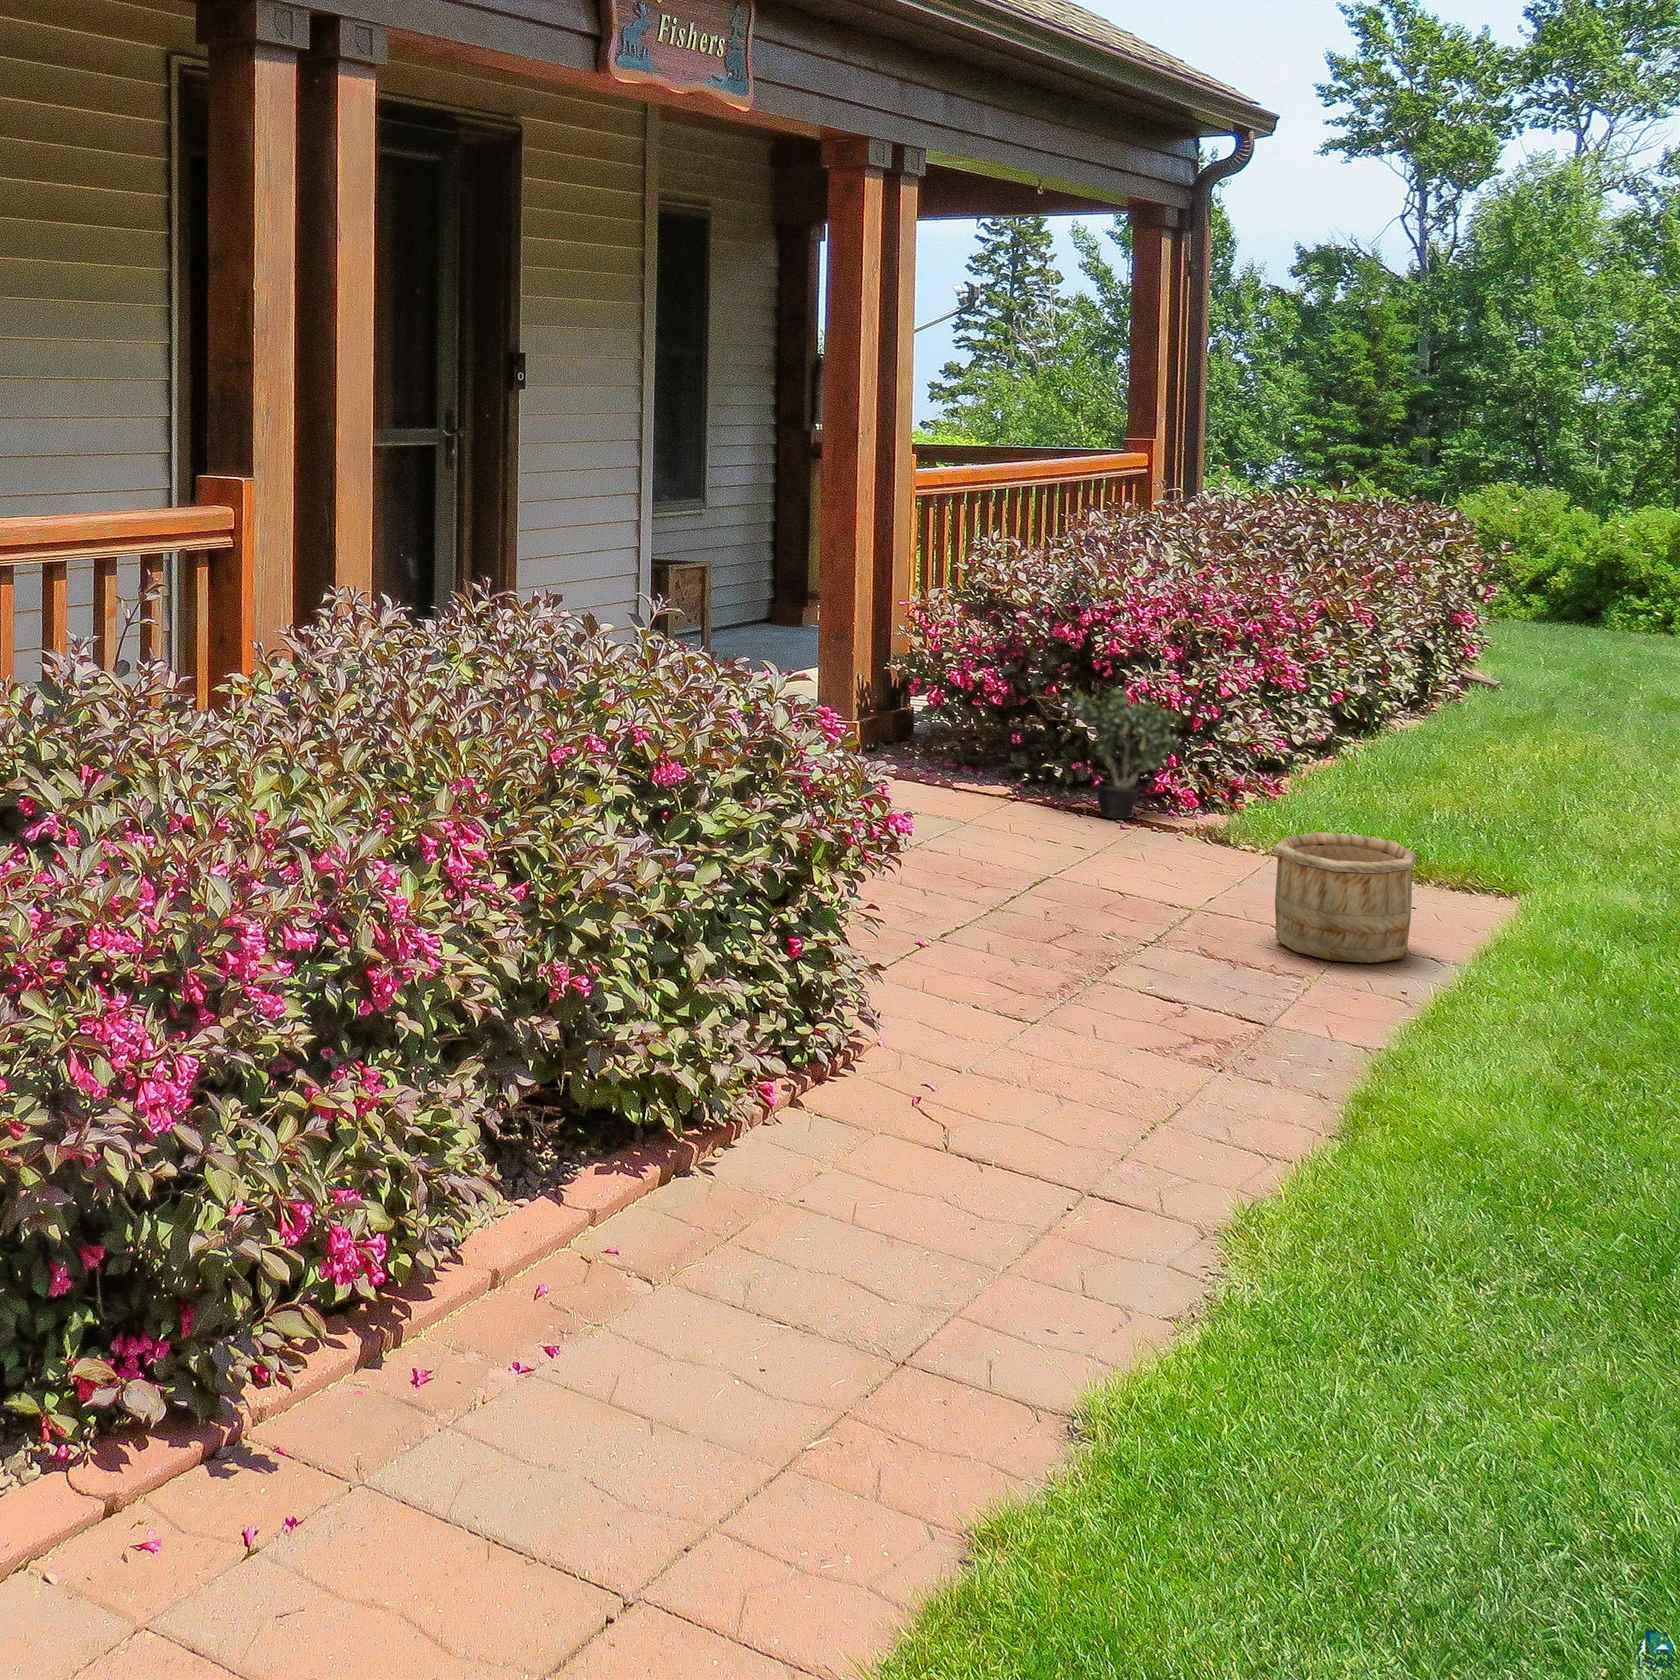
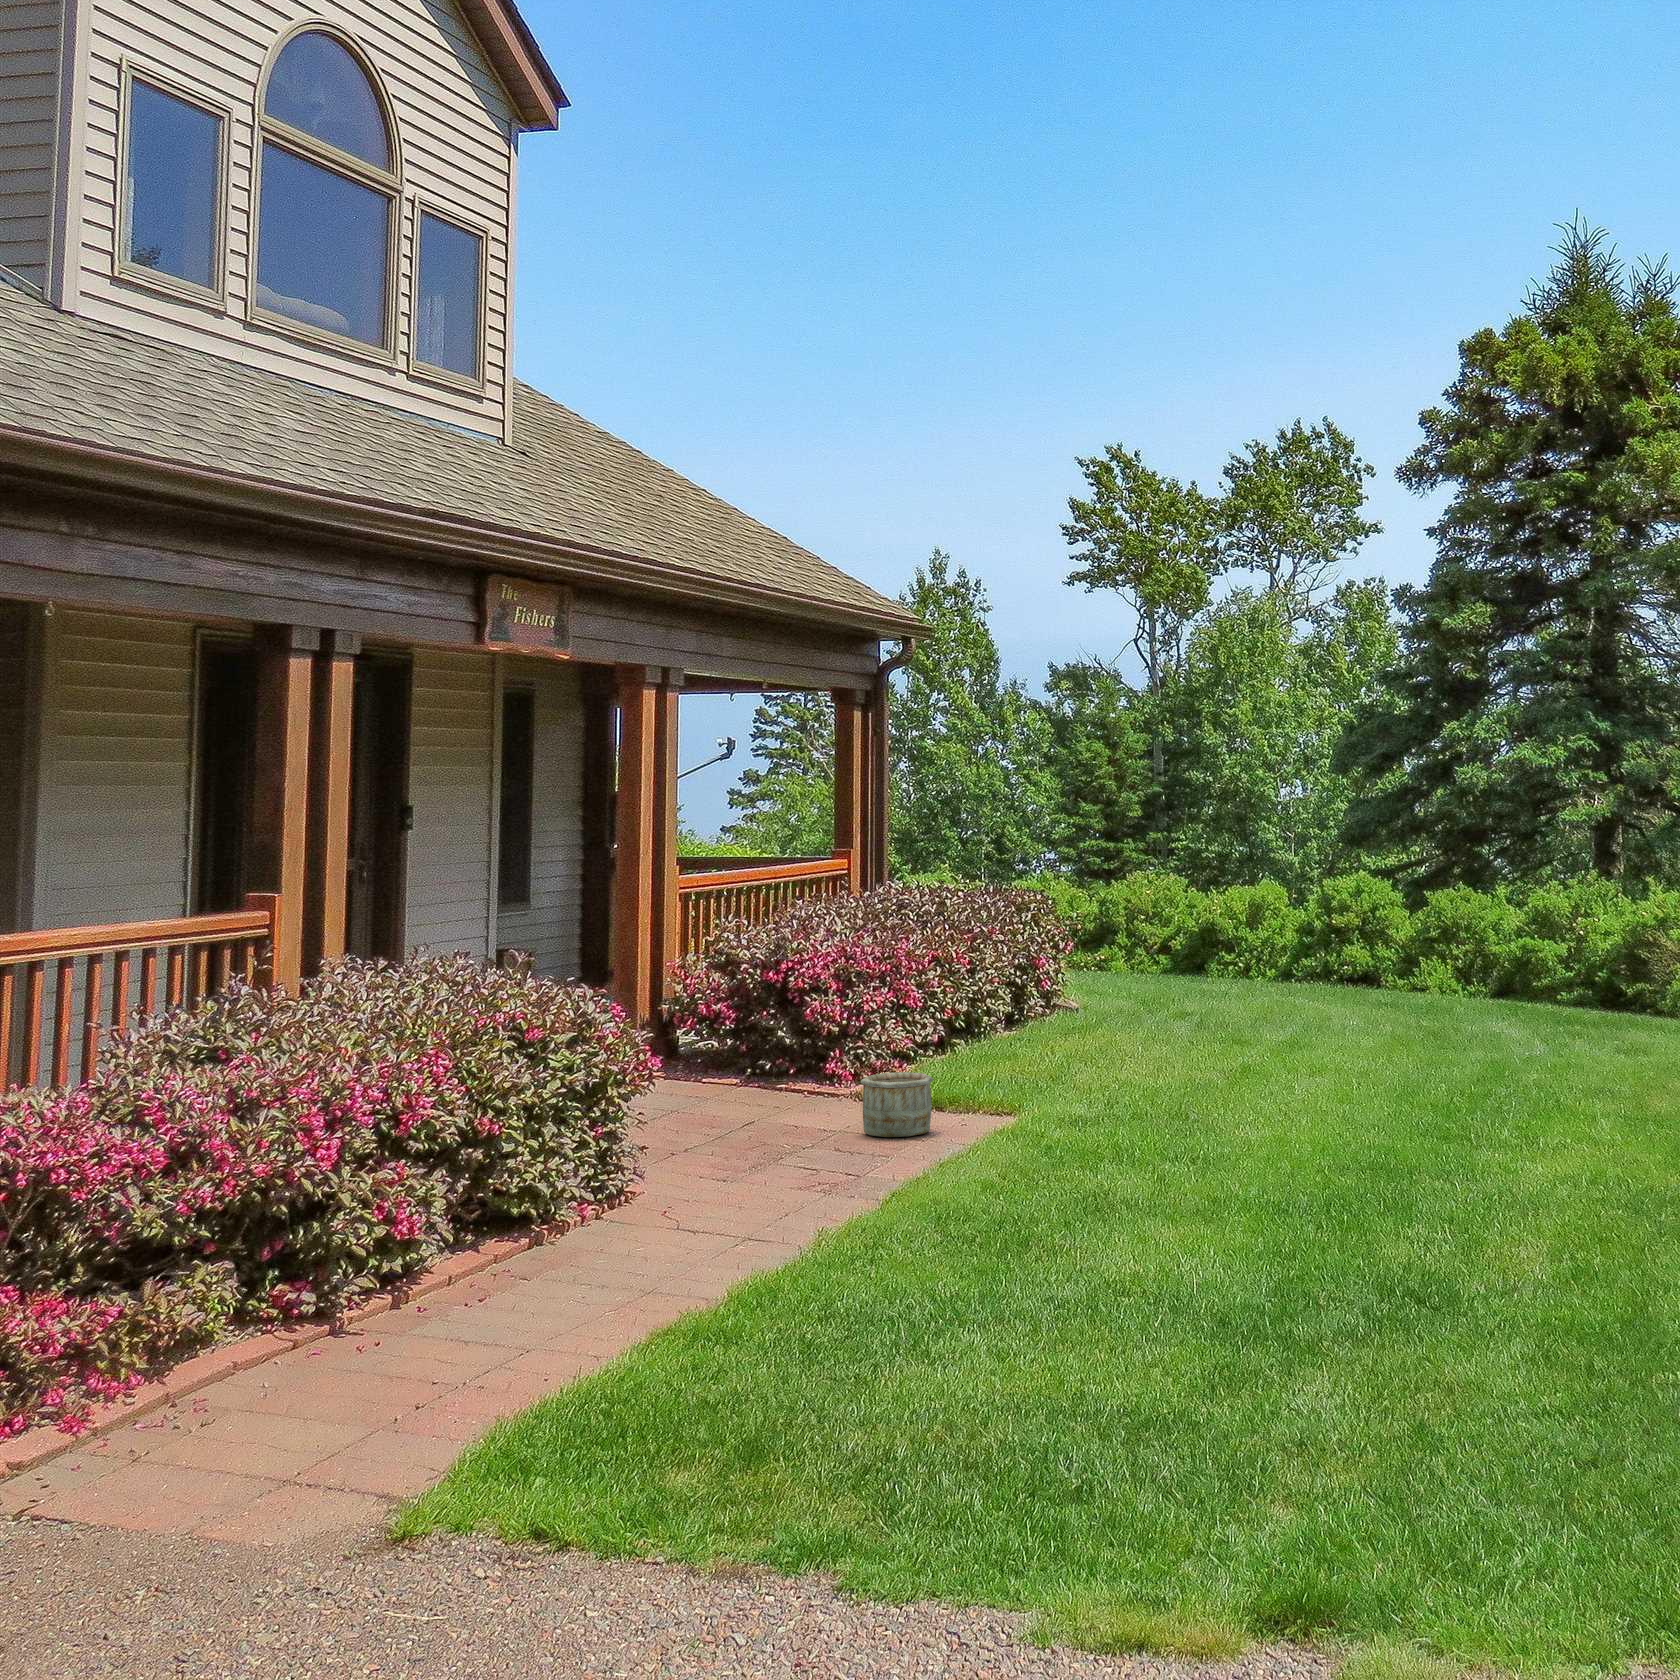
potted plant: present [1066,688,1182,819] -> none [769,1012,839,1095]

